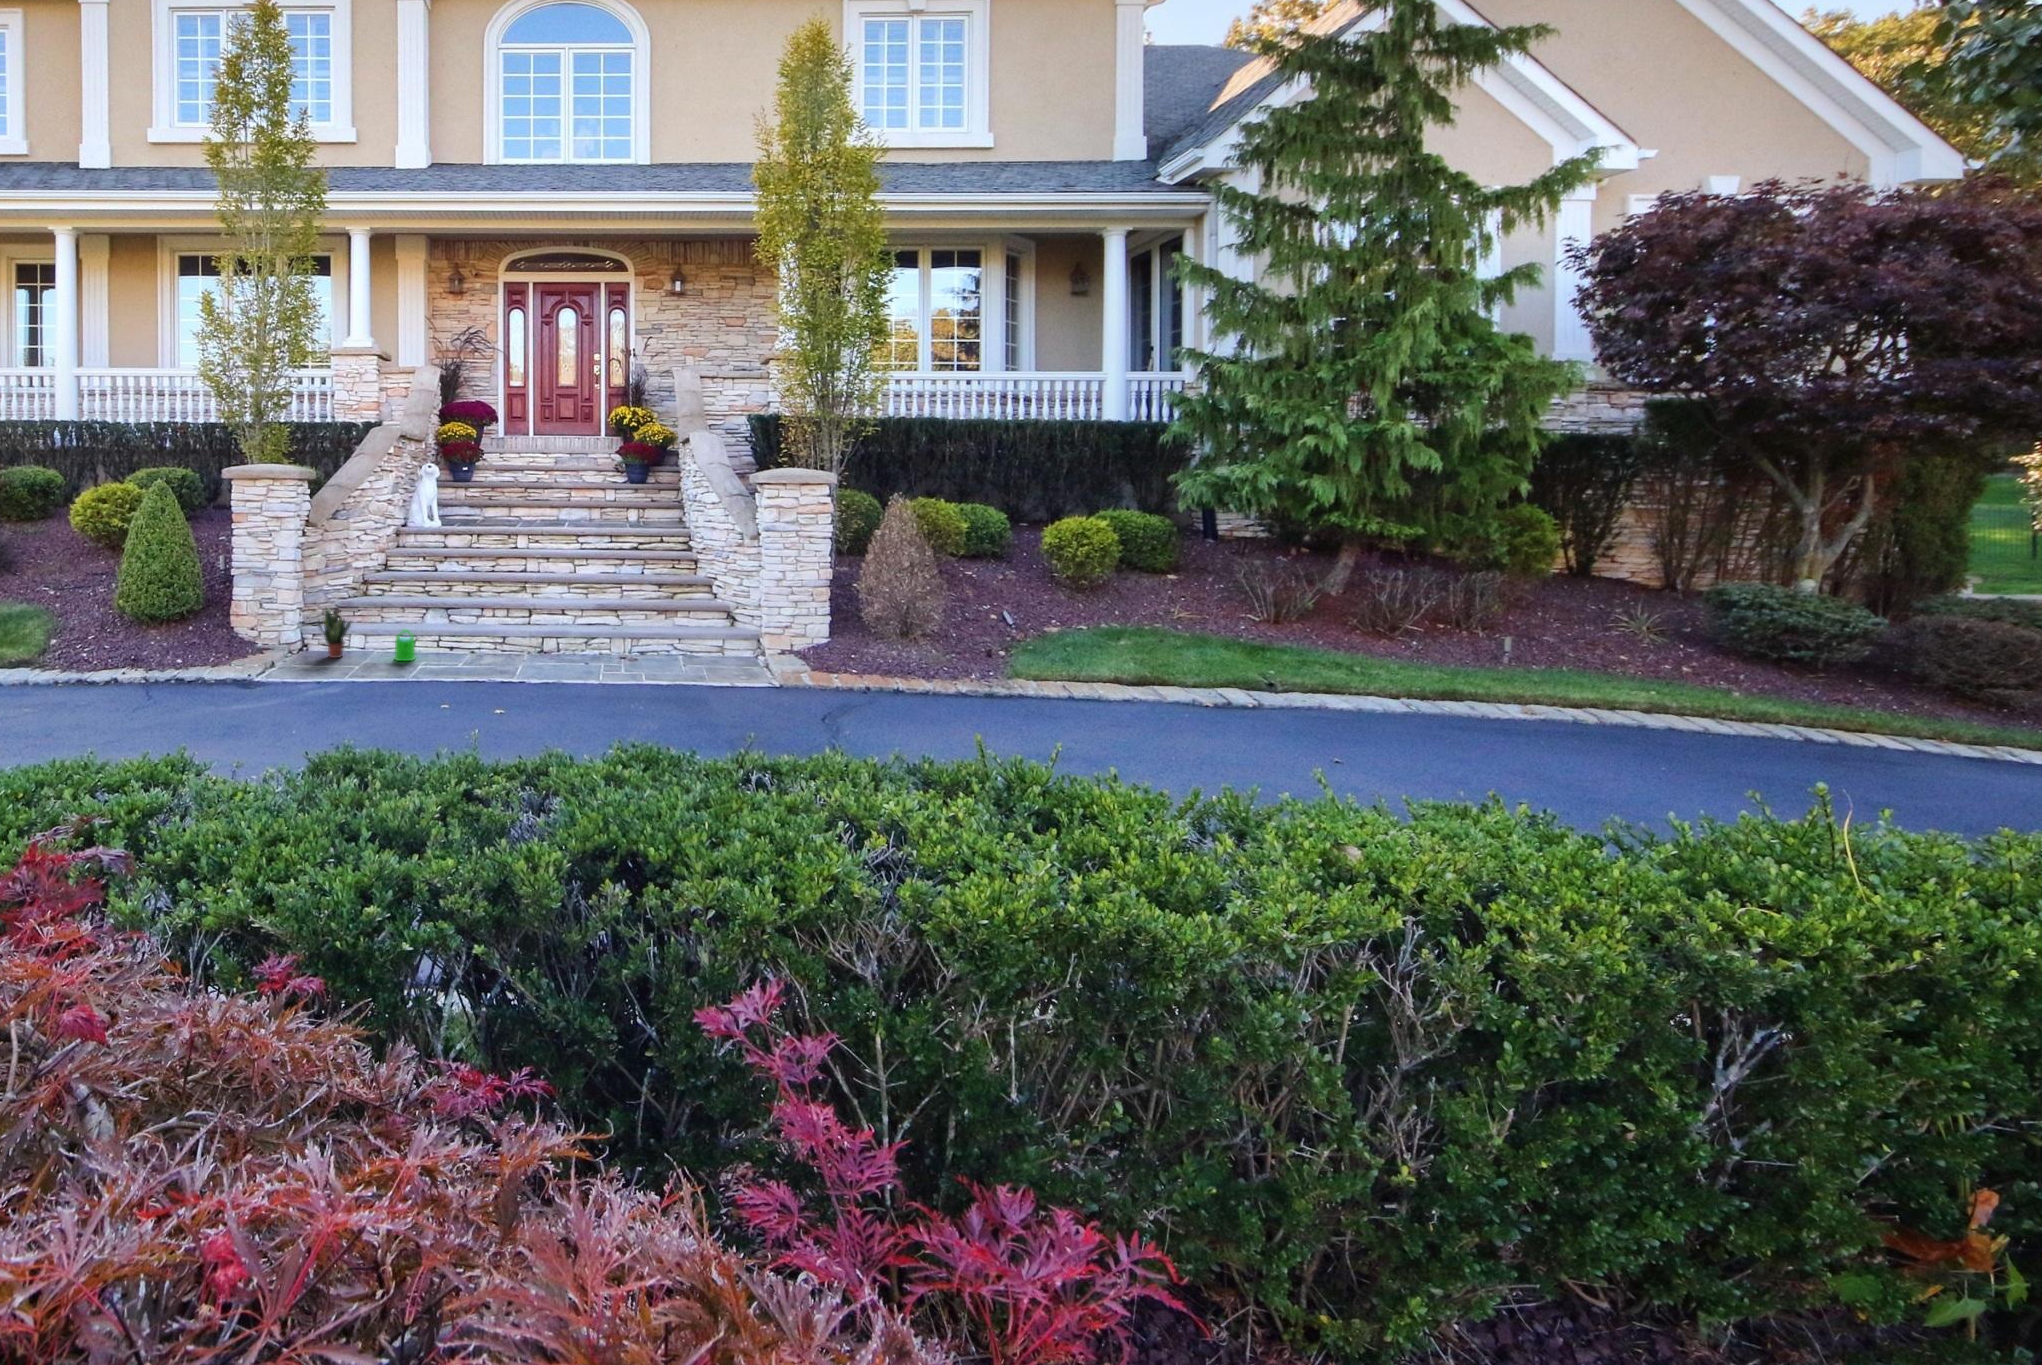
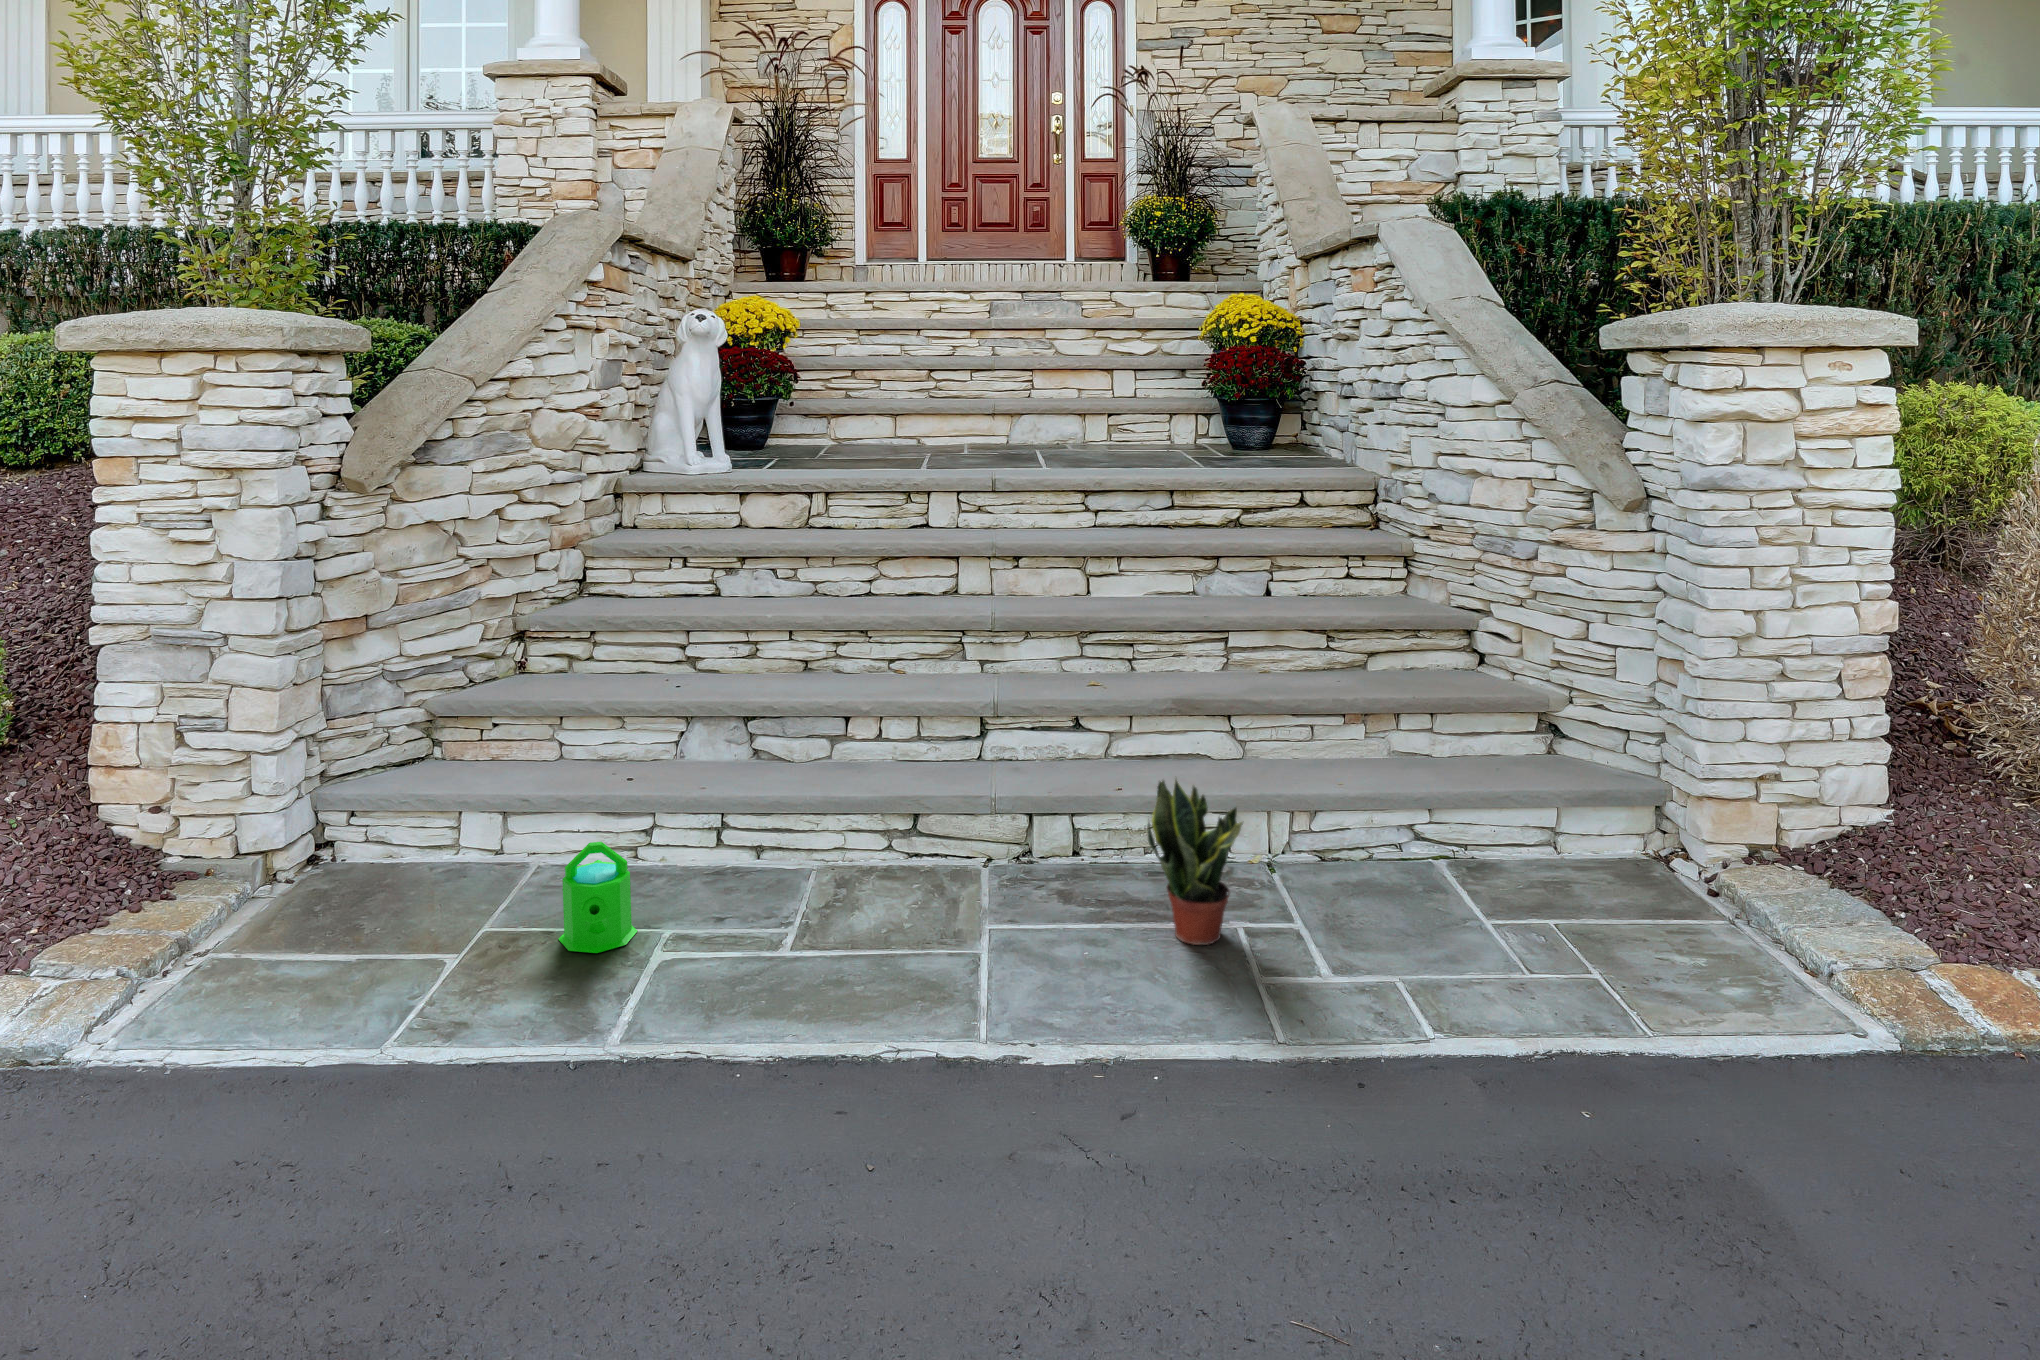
potted plant: present [318,608,351,658] -> present [1148,780,1243,945]

